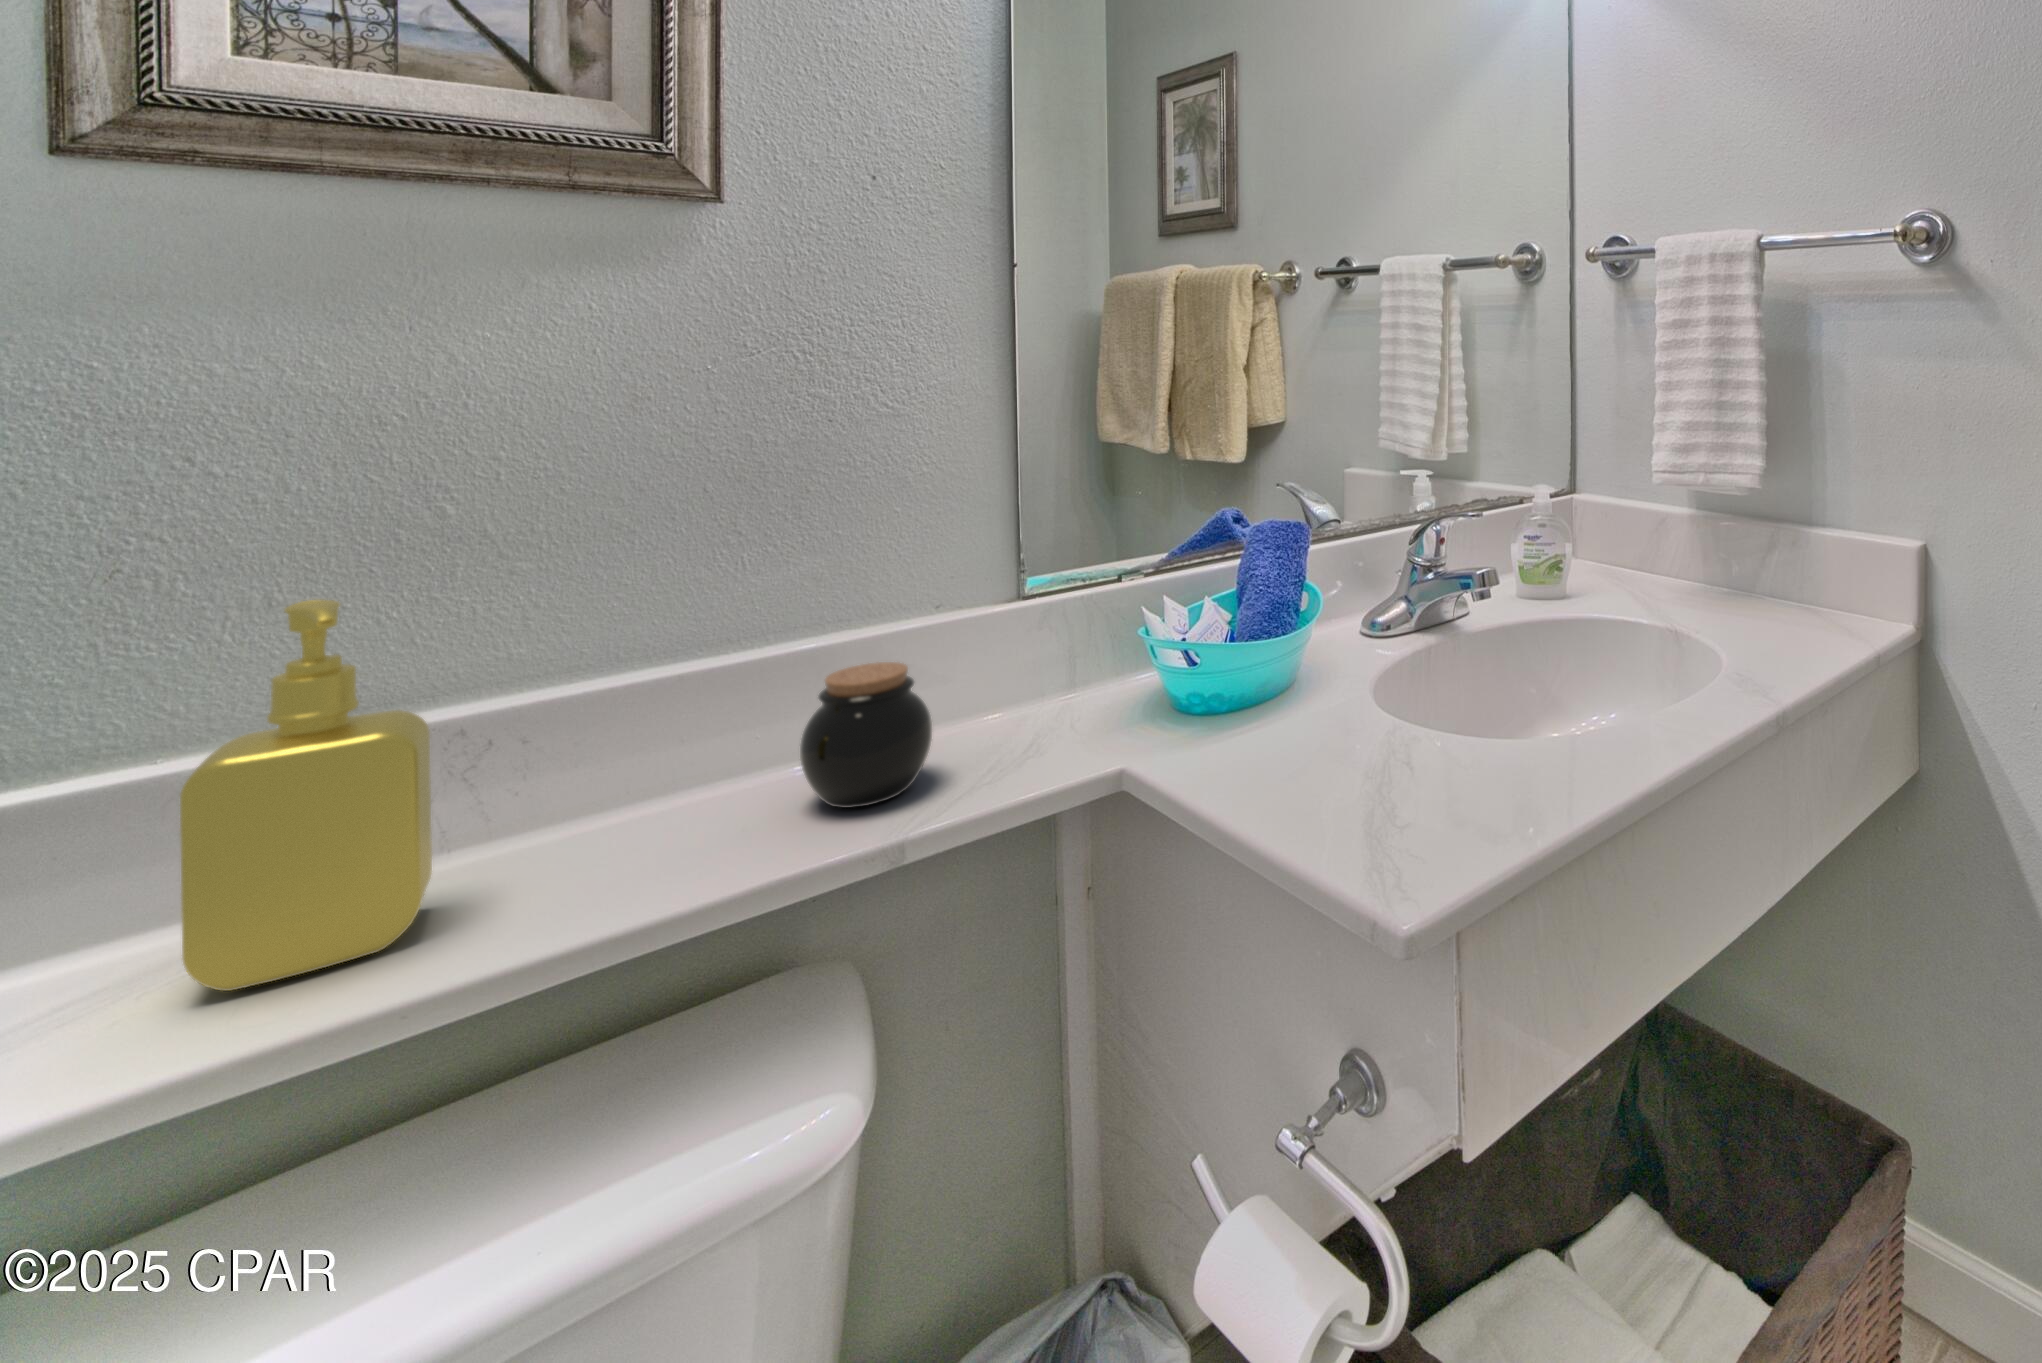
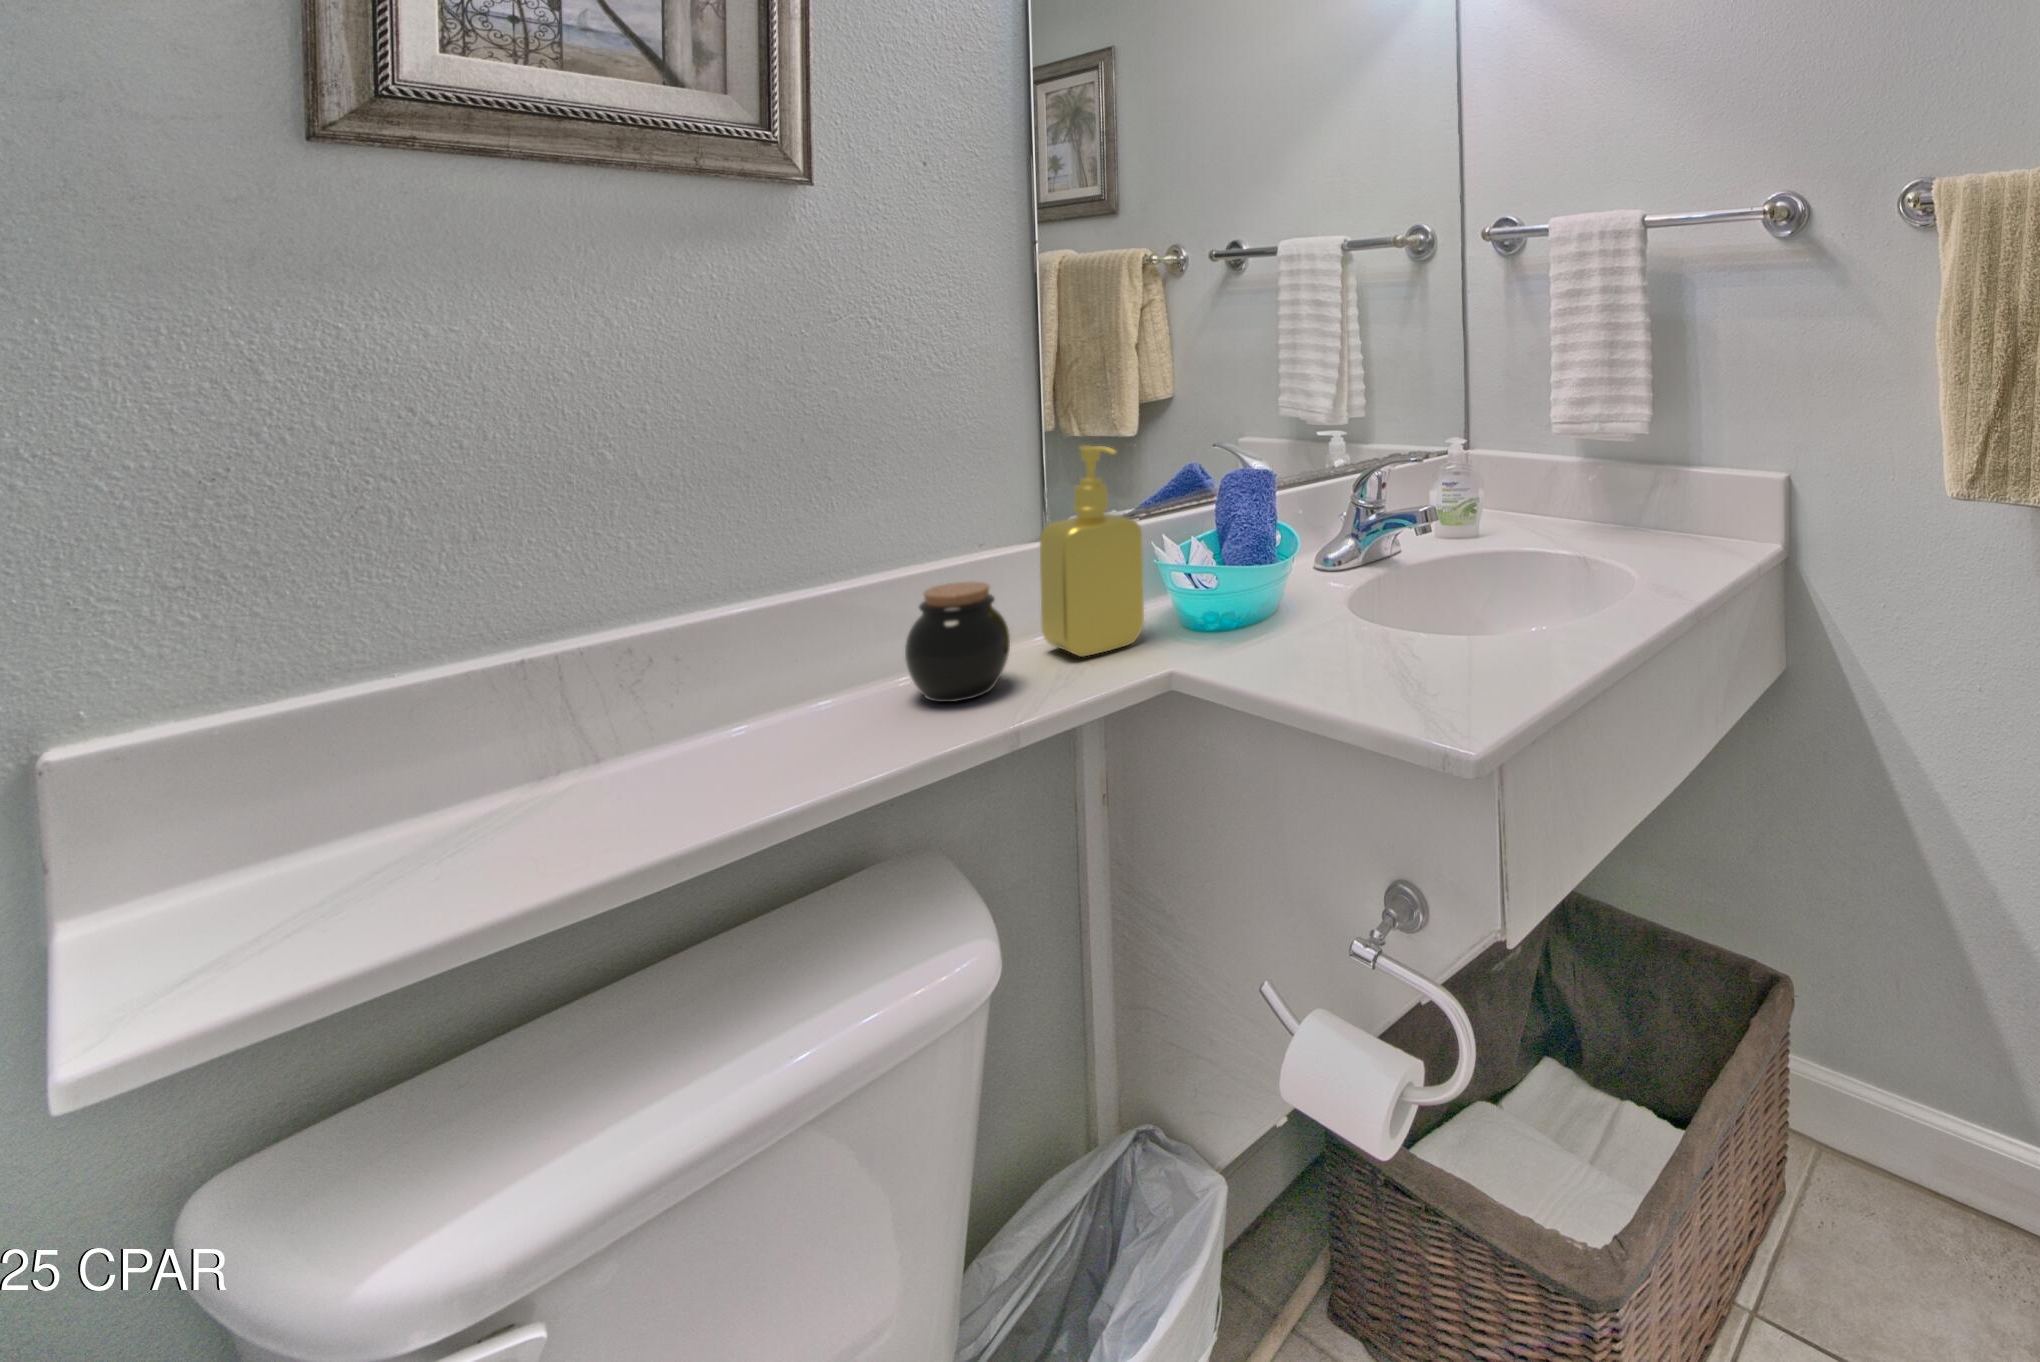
soap dispenser: present [180,600,432,991] -> present [1040,445,1144,657]

